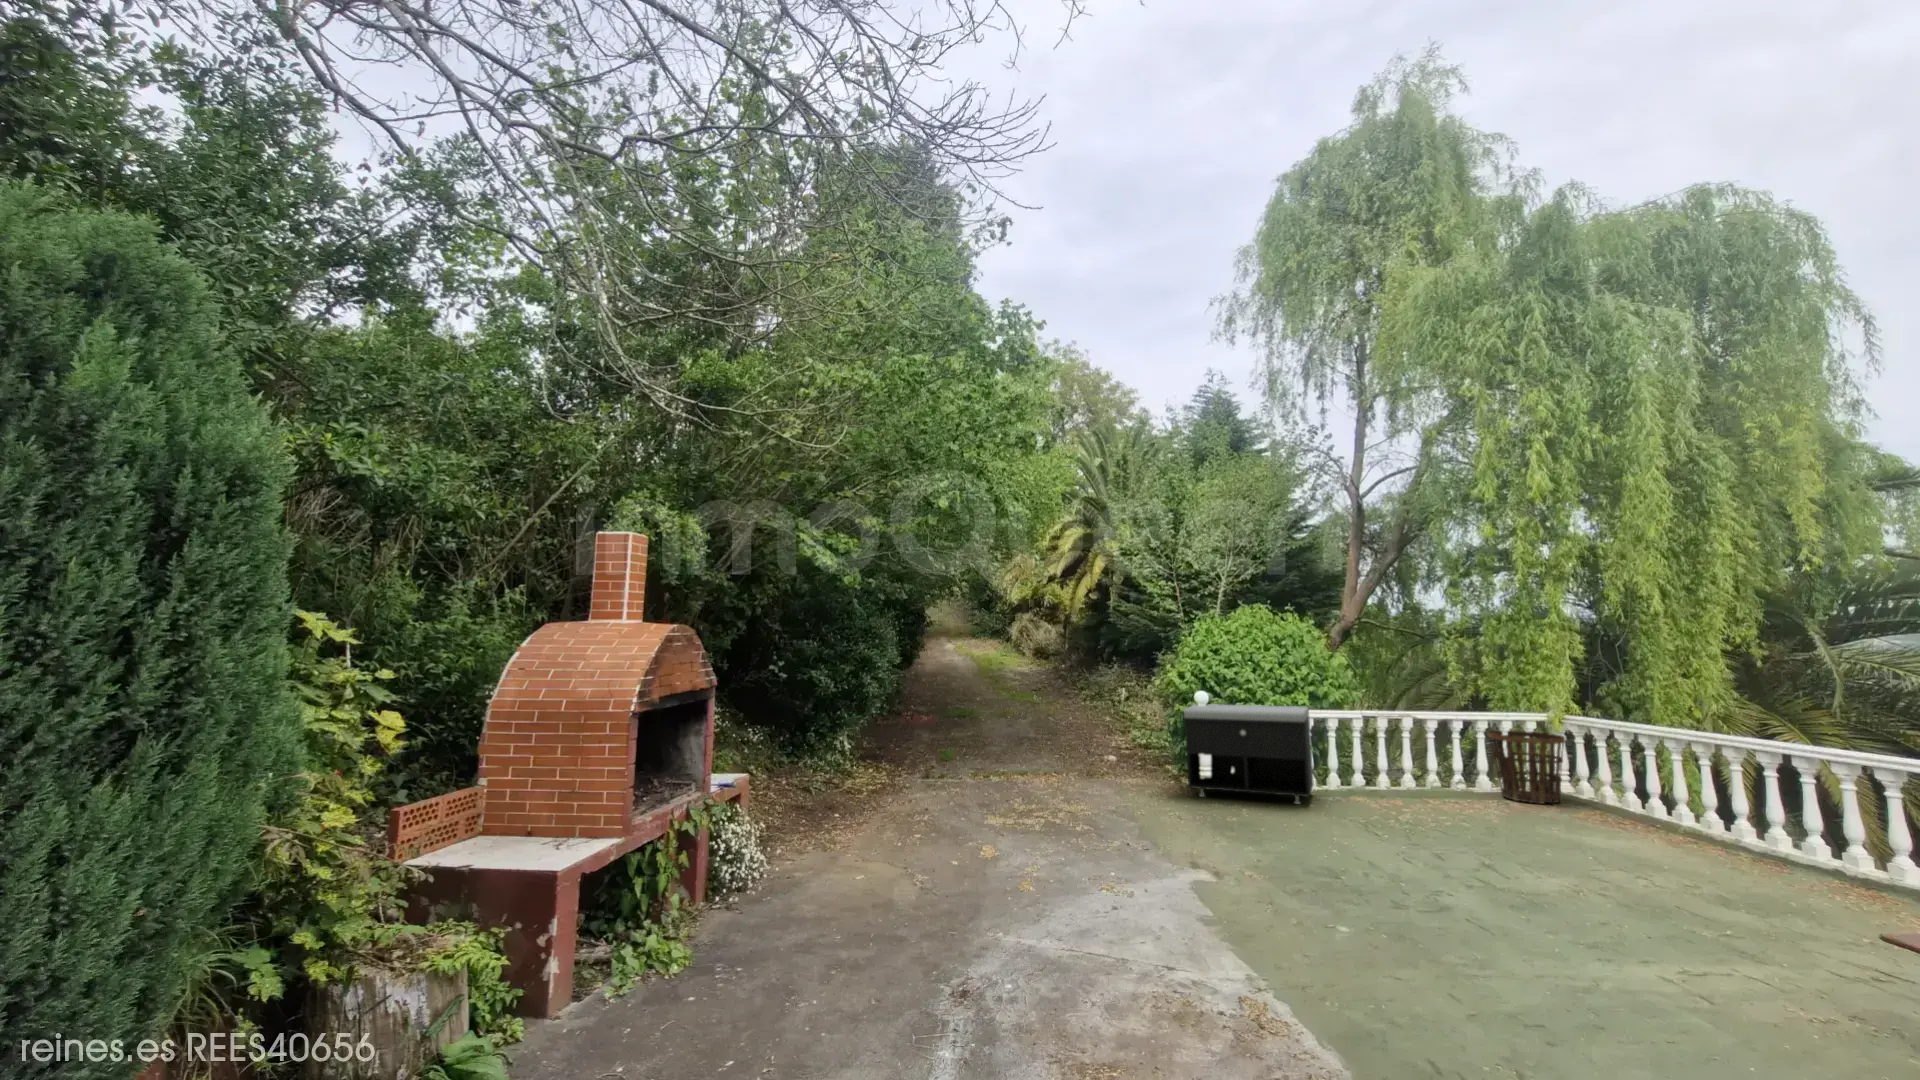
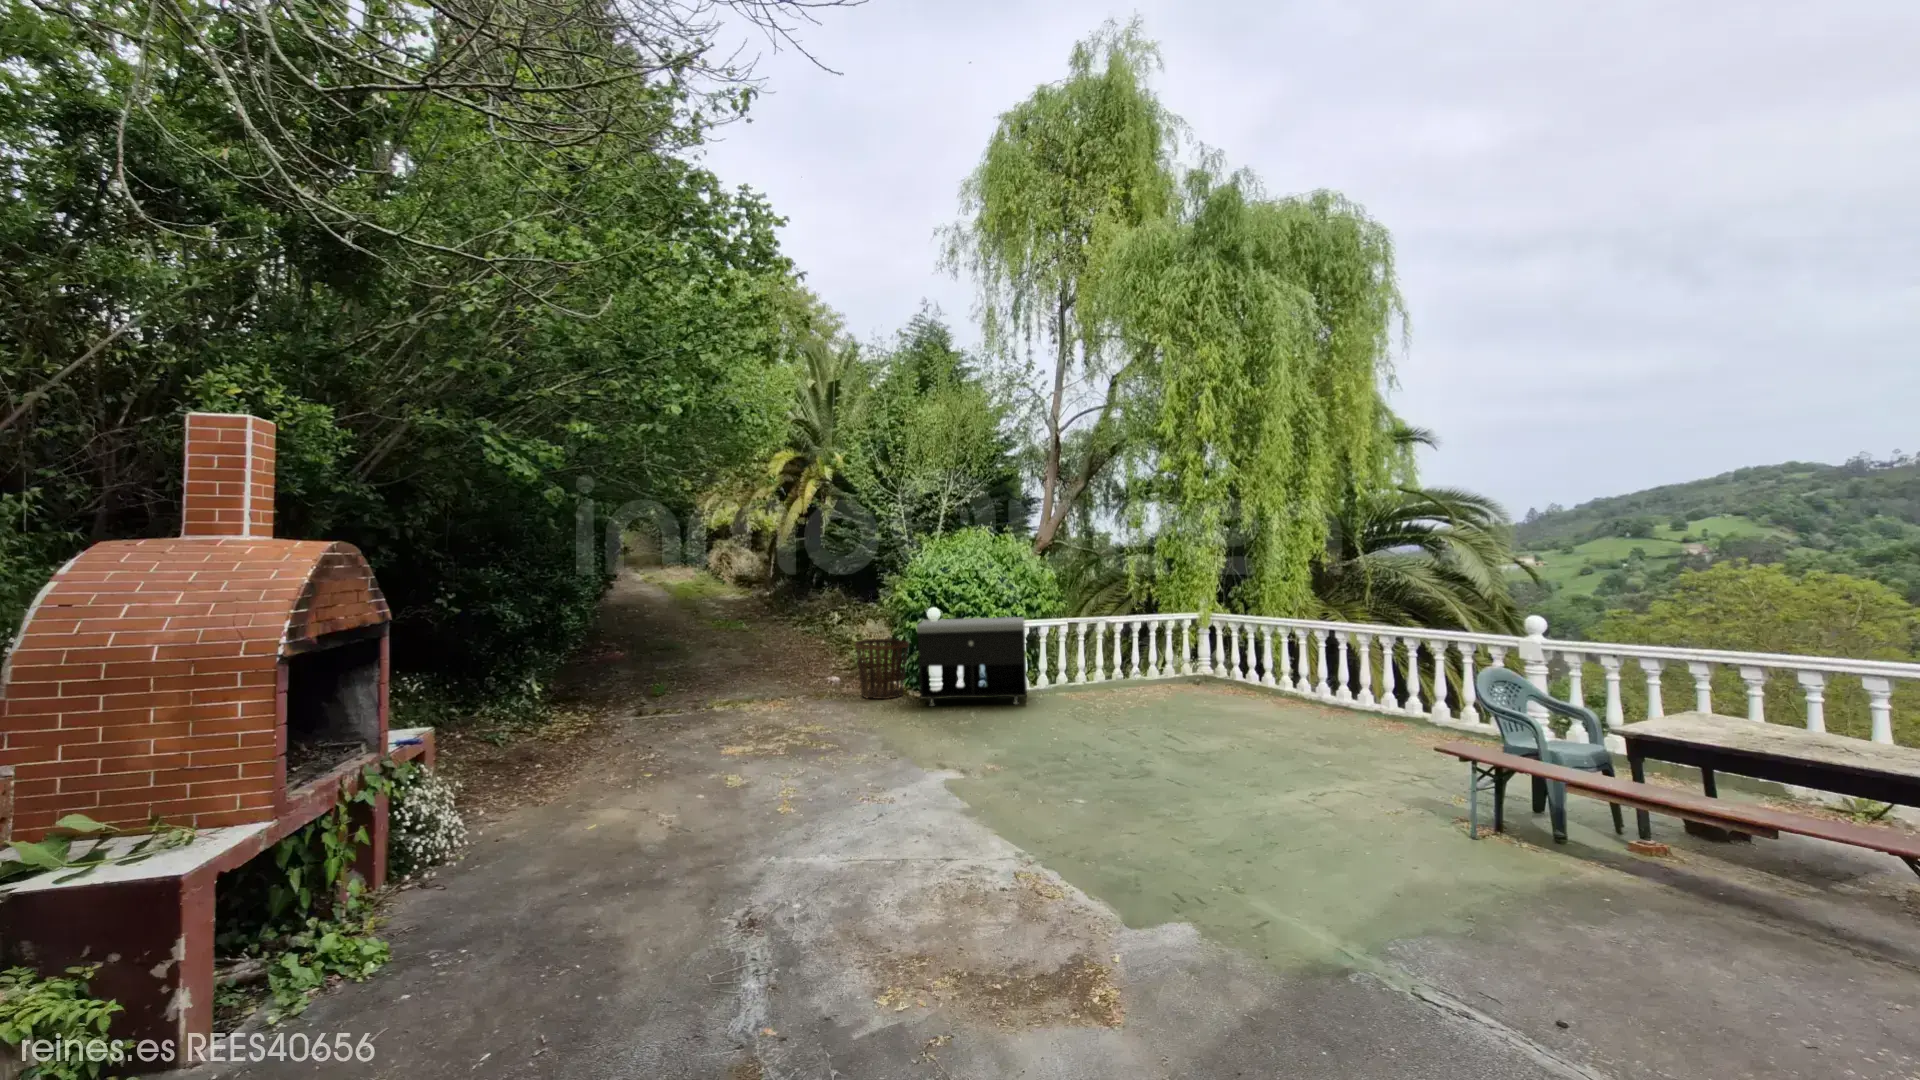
basket: present [1487,731,1565,804] -> present [855,639,909,699]

